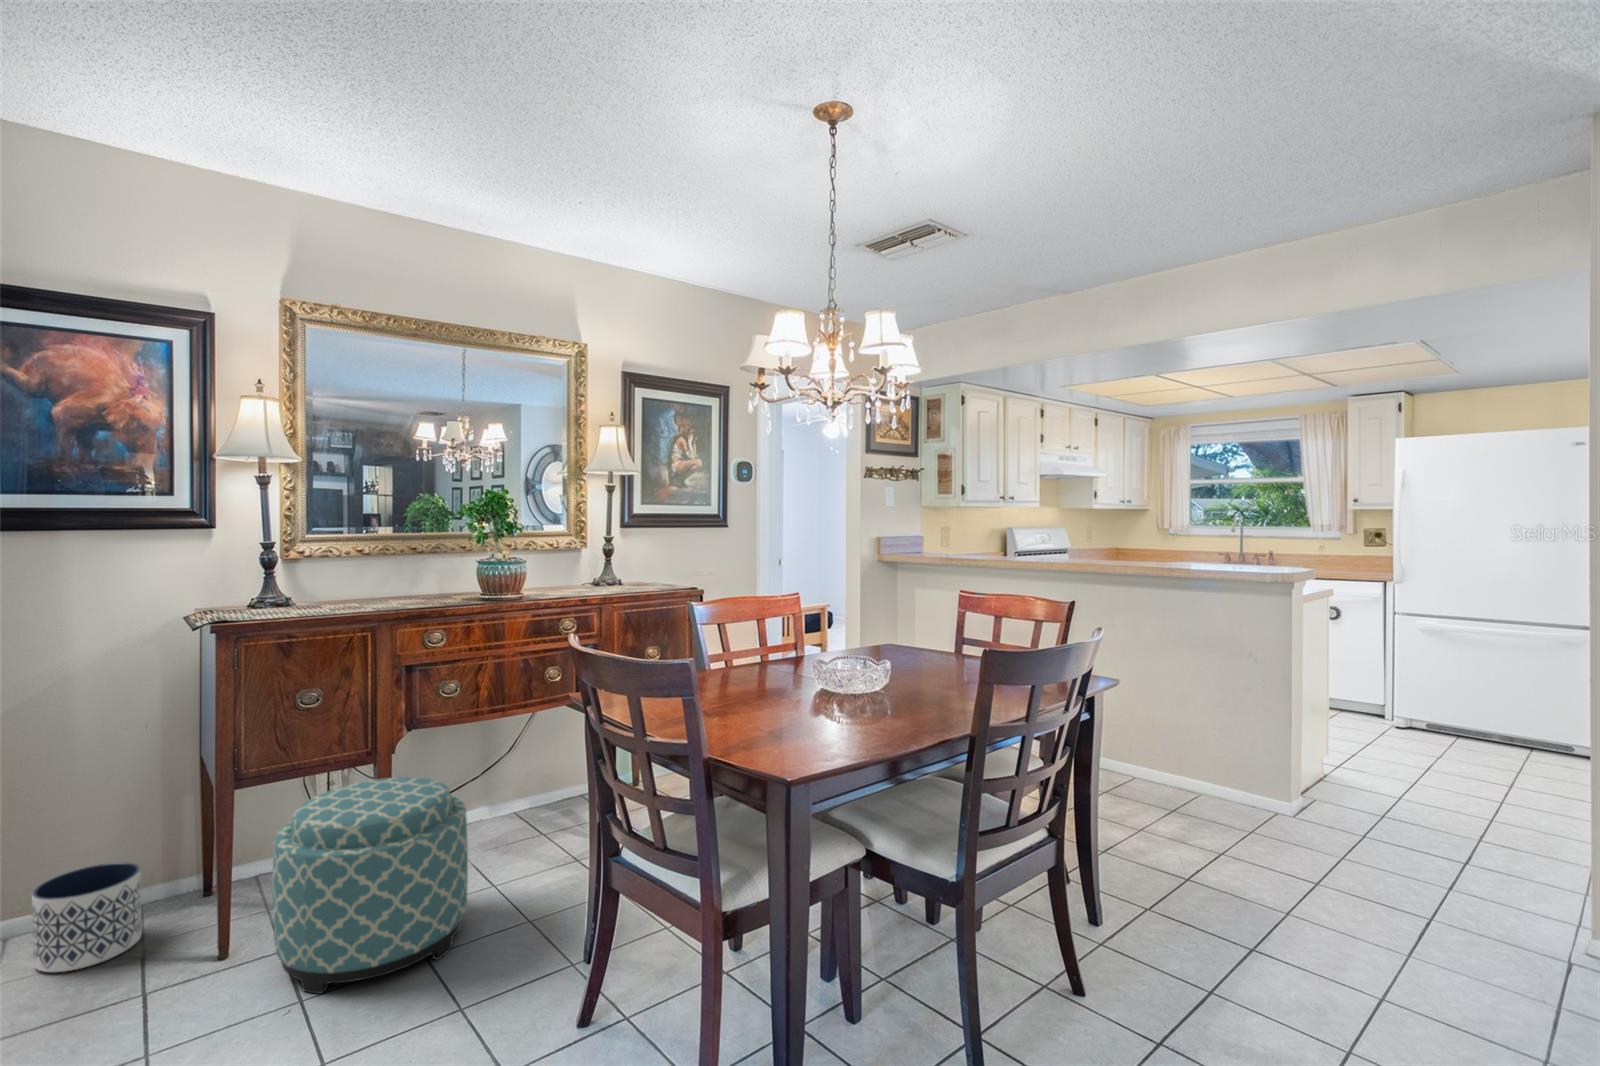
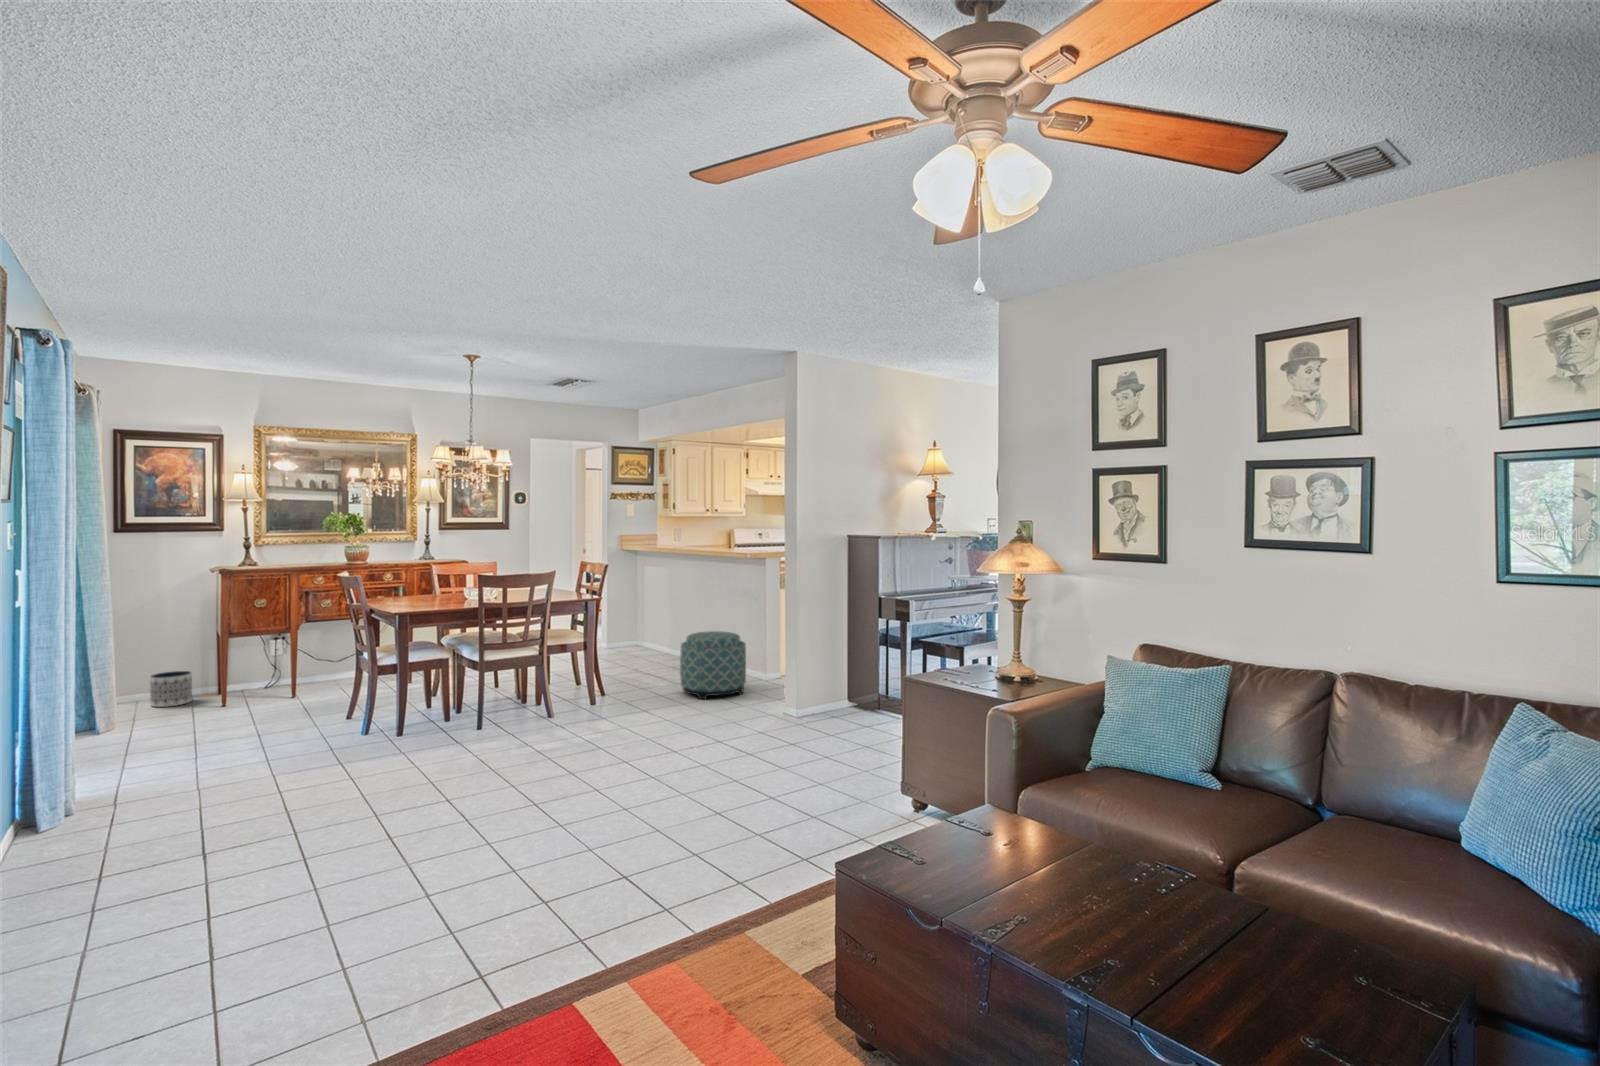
ottoman: present [273,777,468,994] -> present [680,631,746,699]

